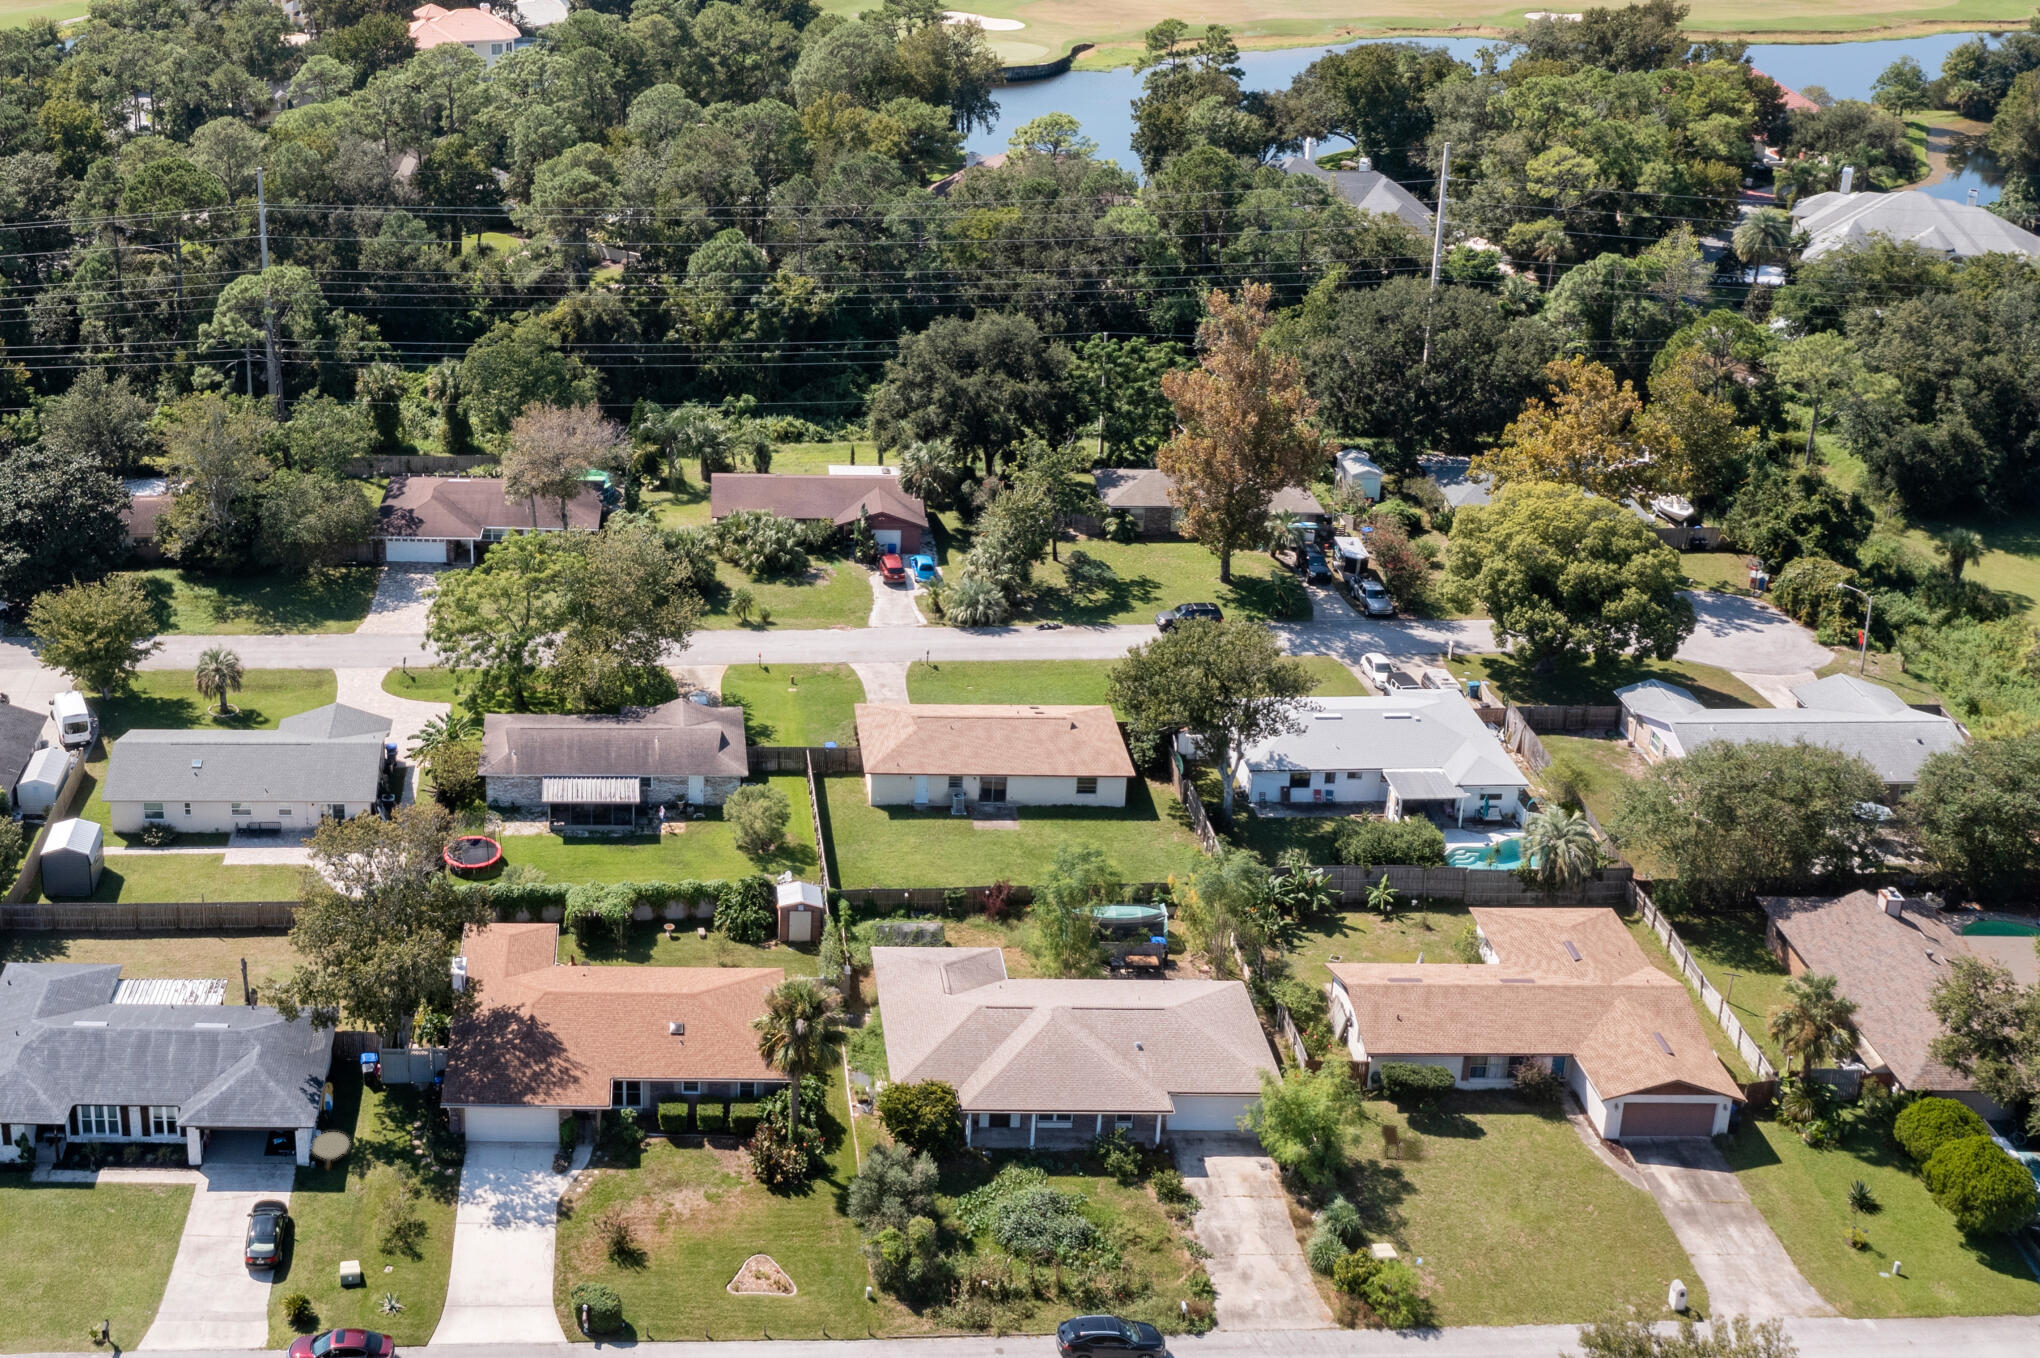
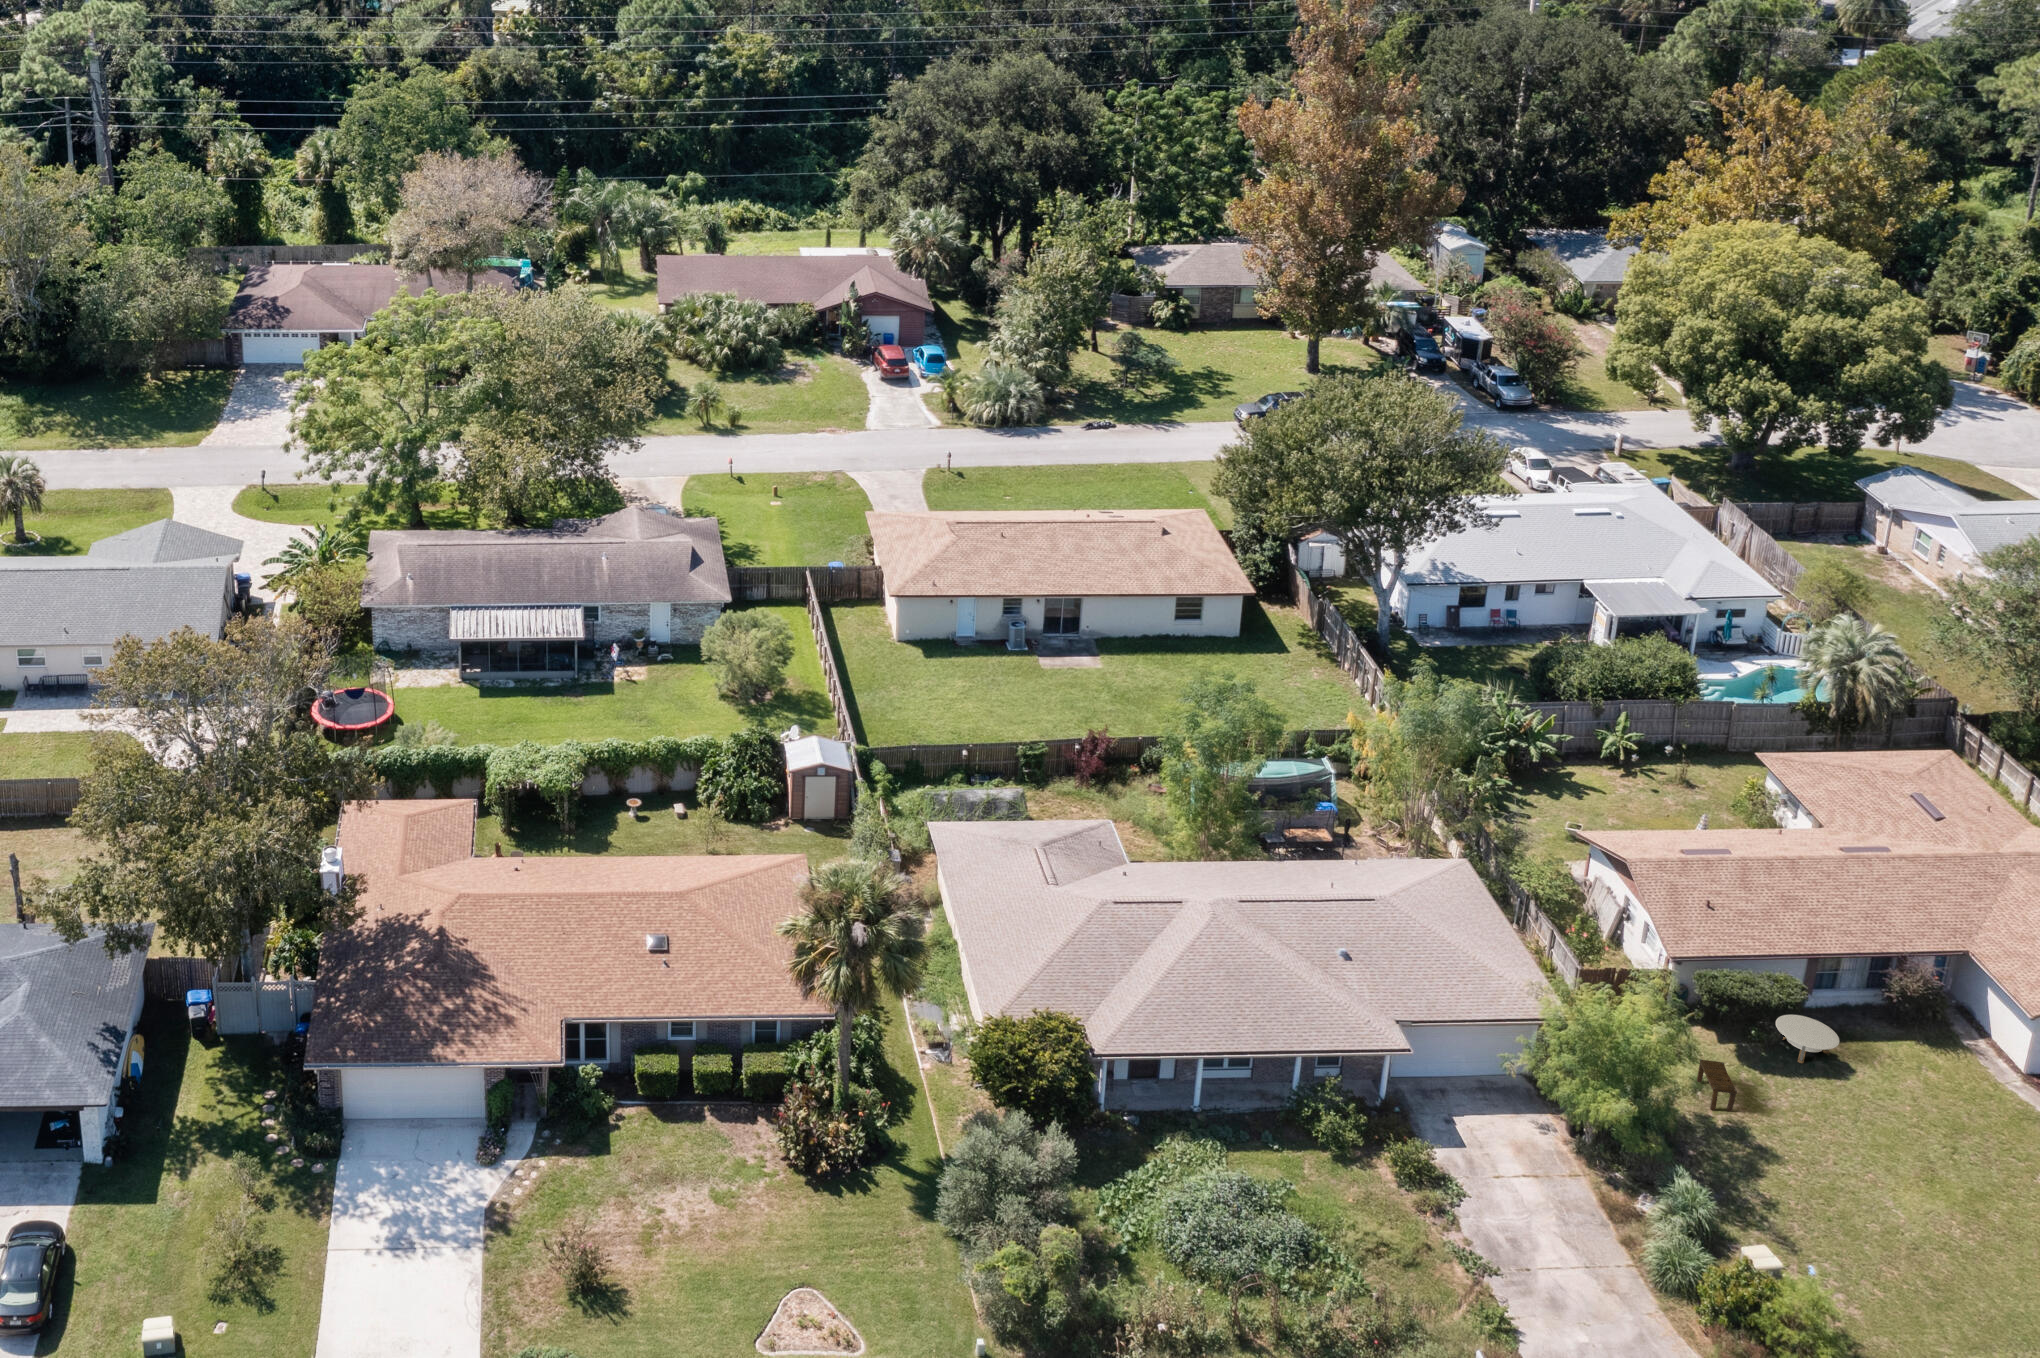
round table: present [311,1132,349,1168] -> present [1776,1015,1839,1063]

